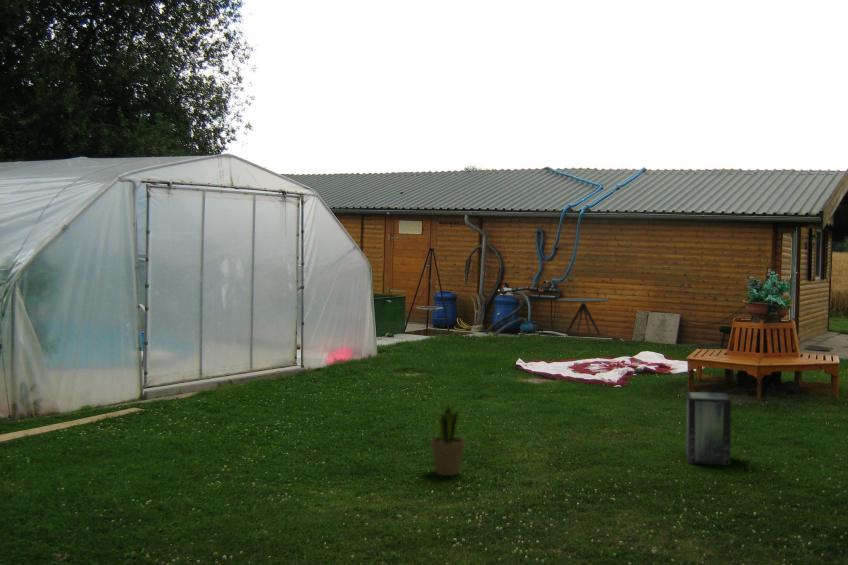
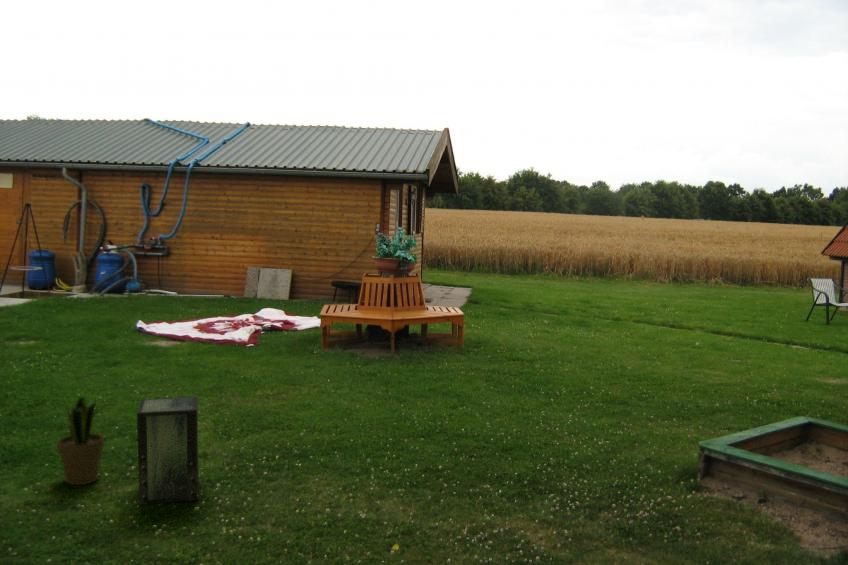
round table: present [558,298,609,335] -> none [169,254,222,292]
storage box: present [686,392,731,465] -> present [137,397,199,505]

